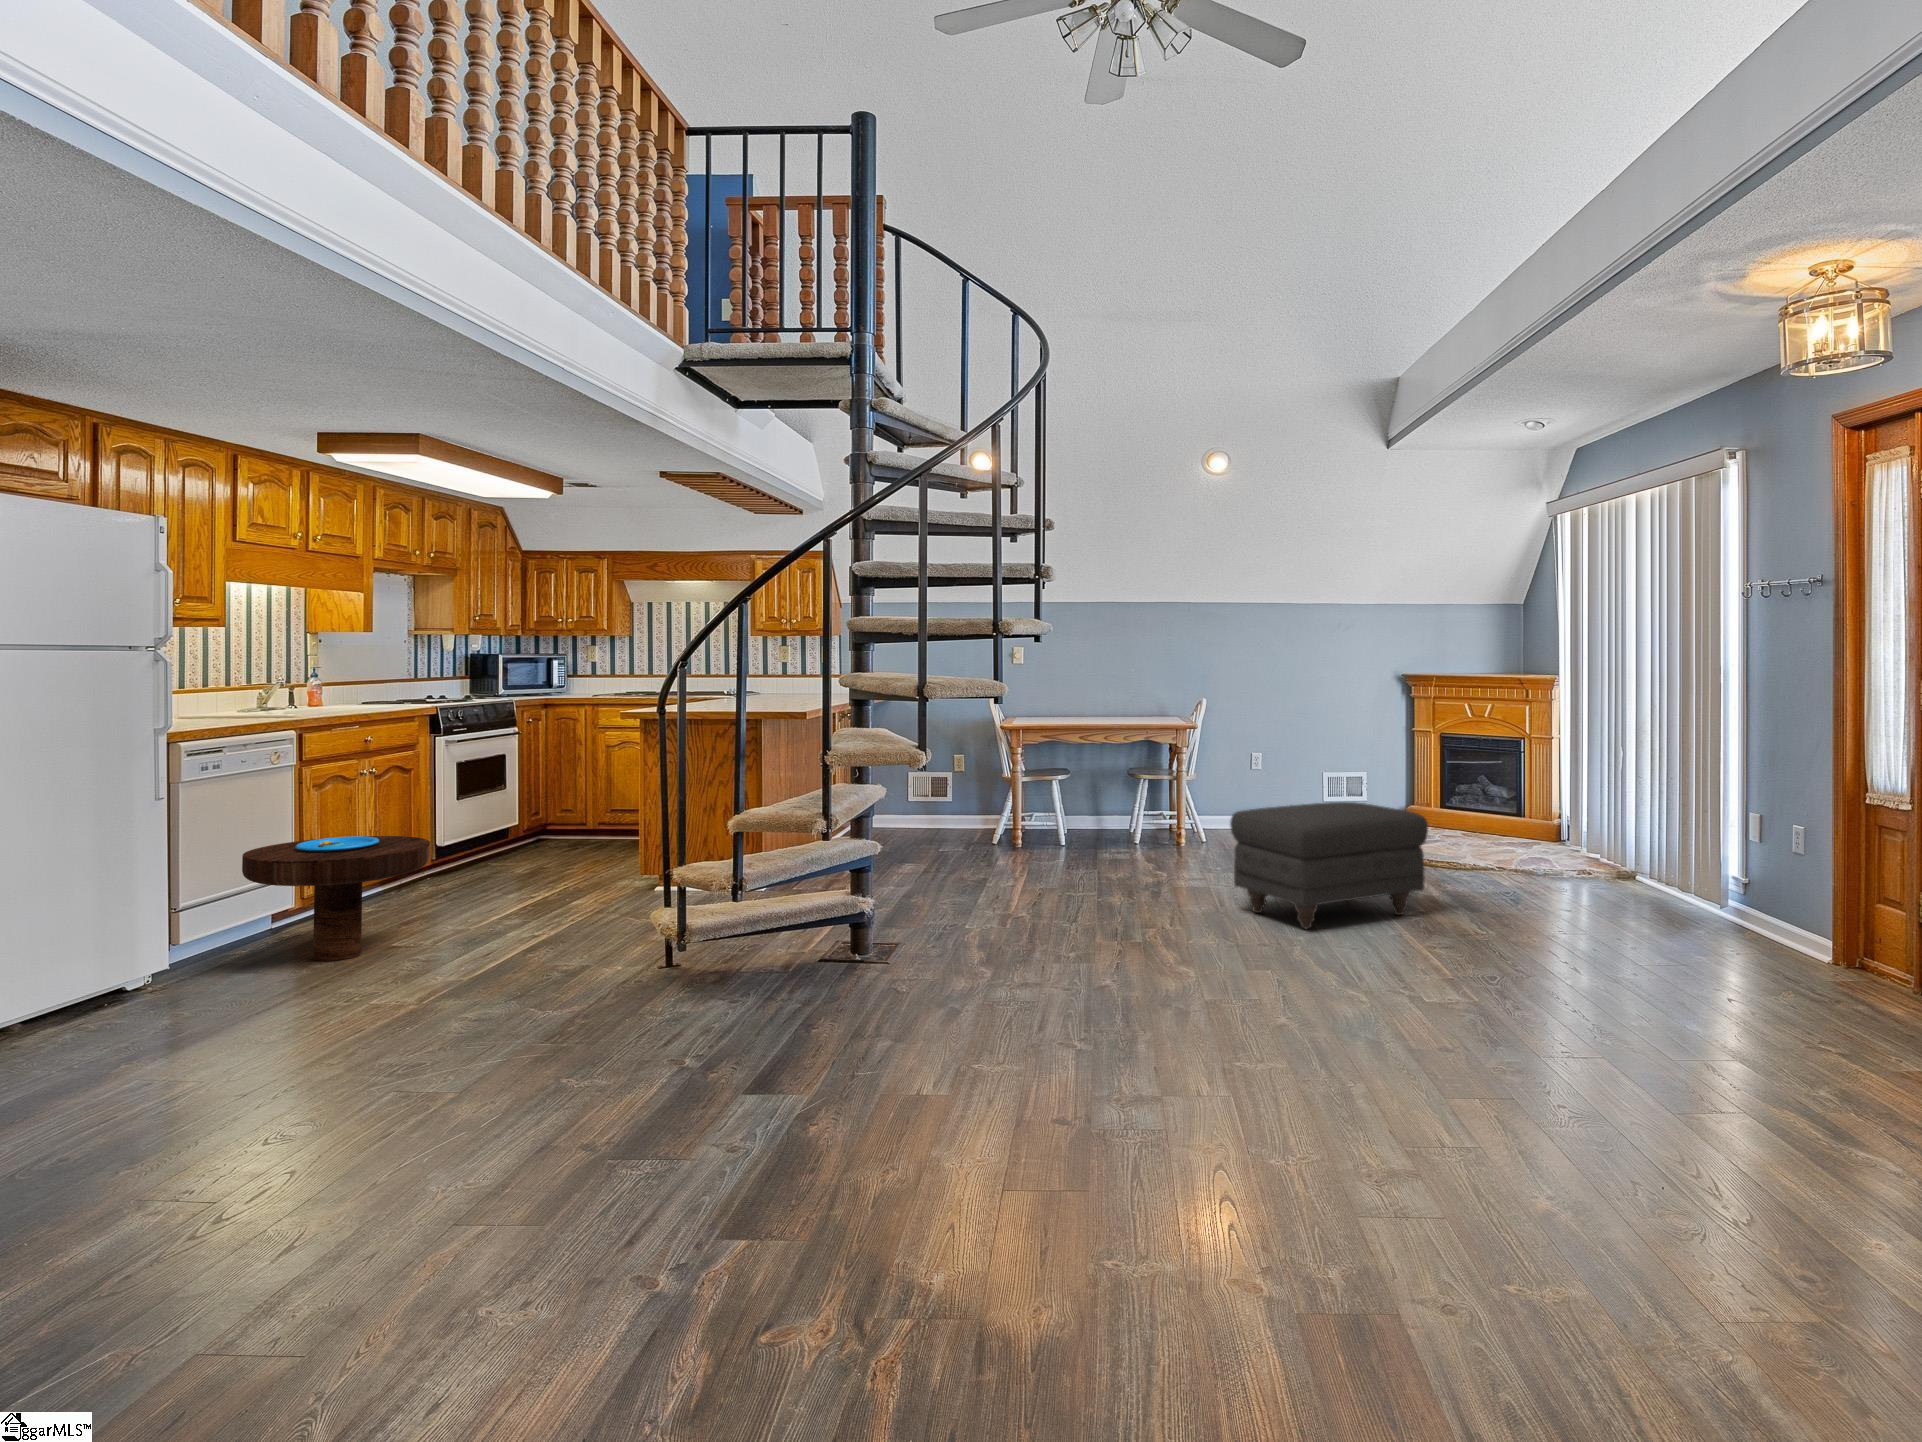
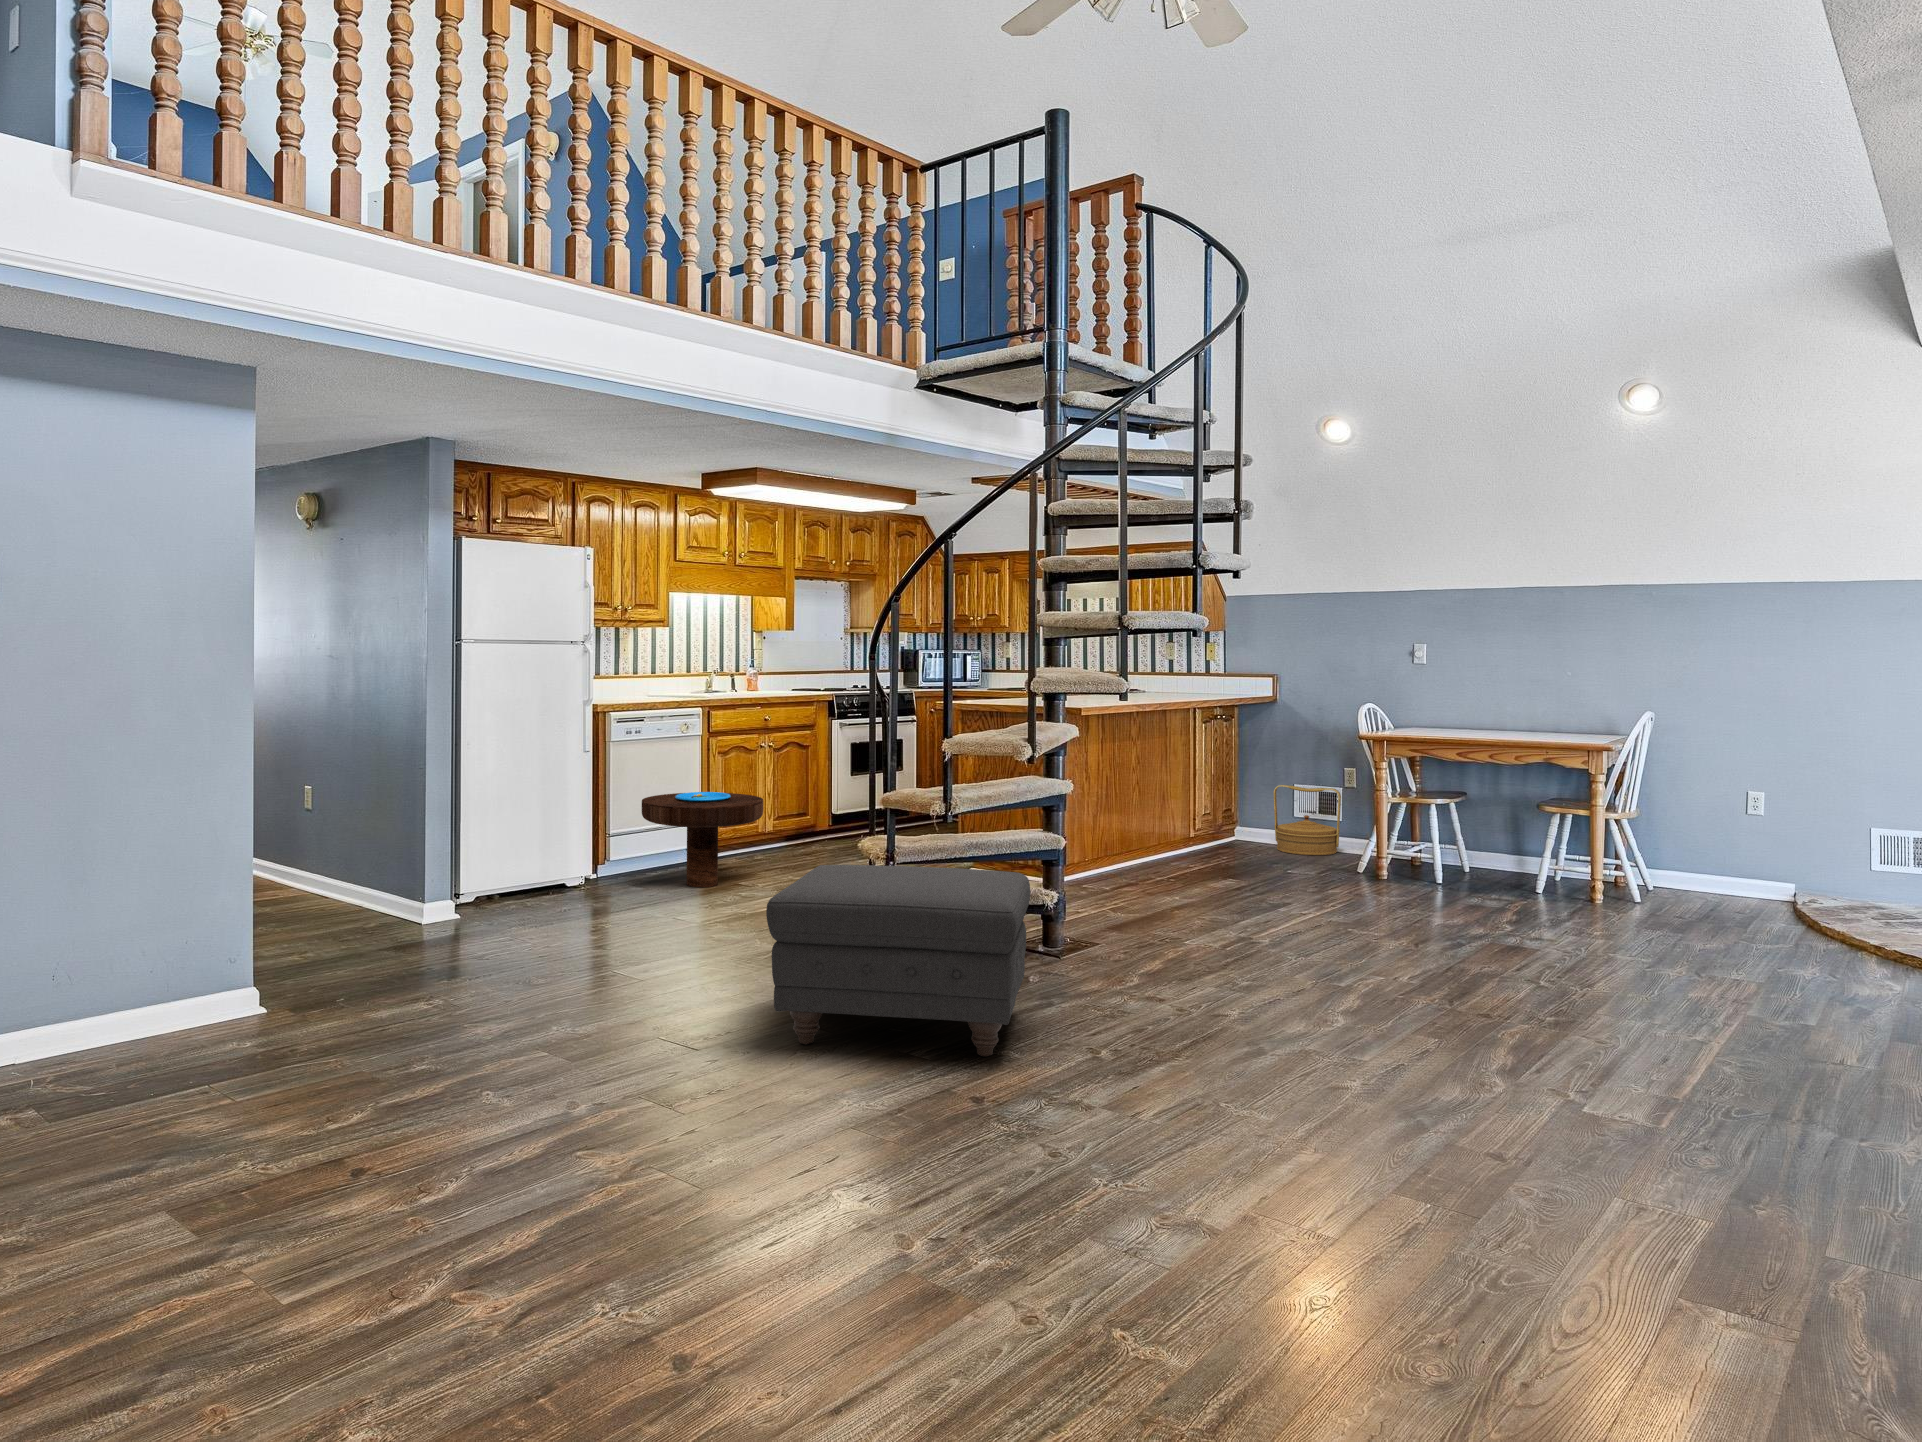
woven basket: none [900,775,959,838] -> present [1274,785,1341,855]
ottoman: present [1230,802,1428,929] -> present [766,865,1030,1056]

